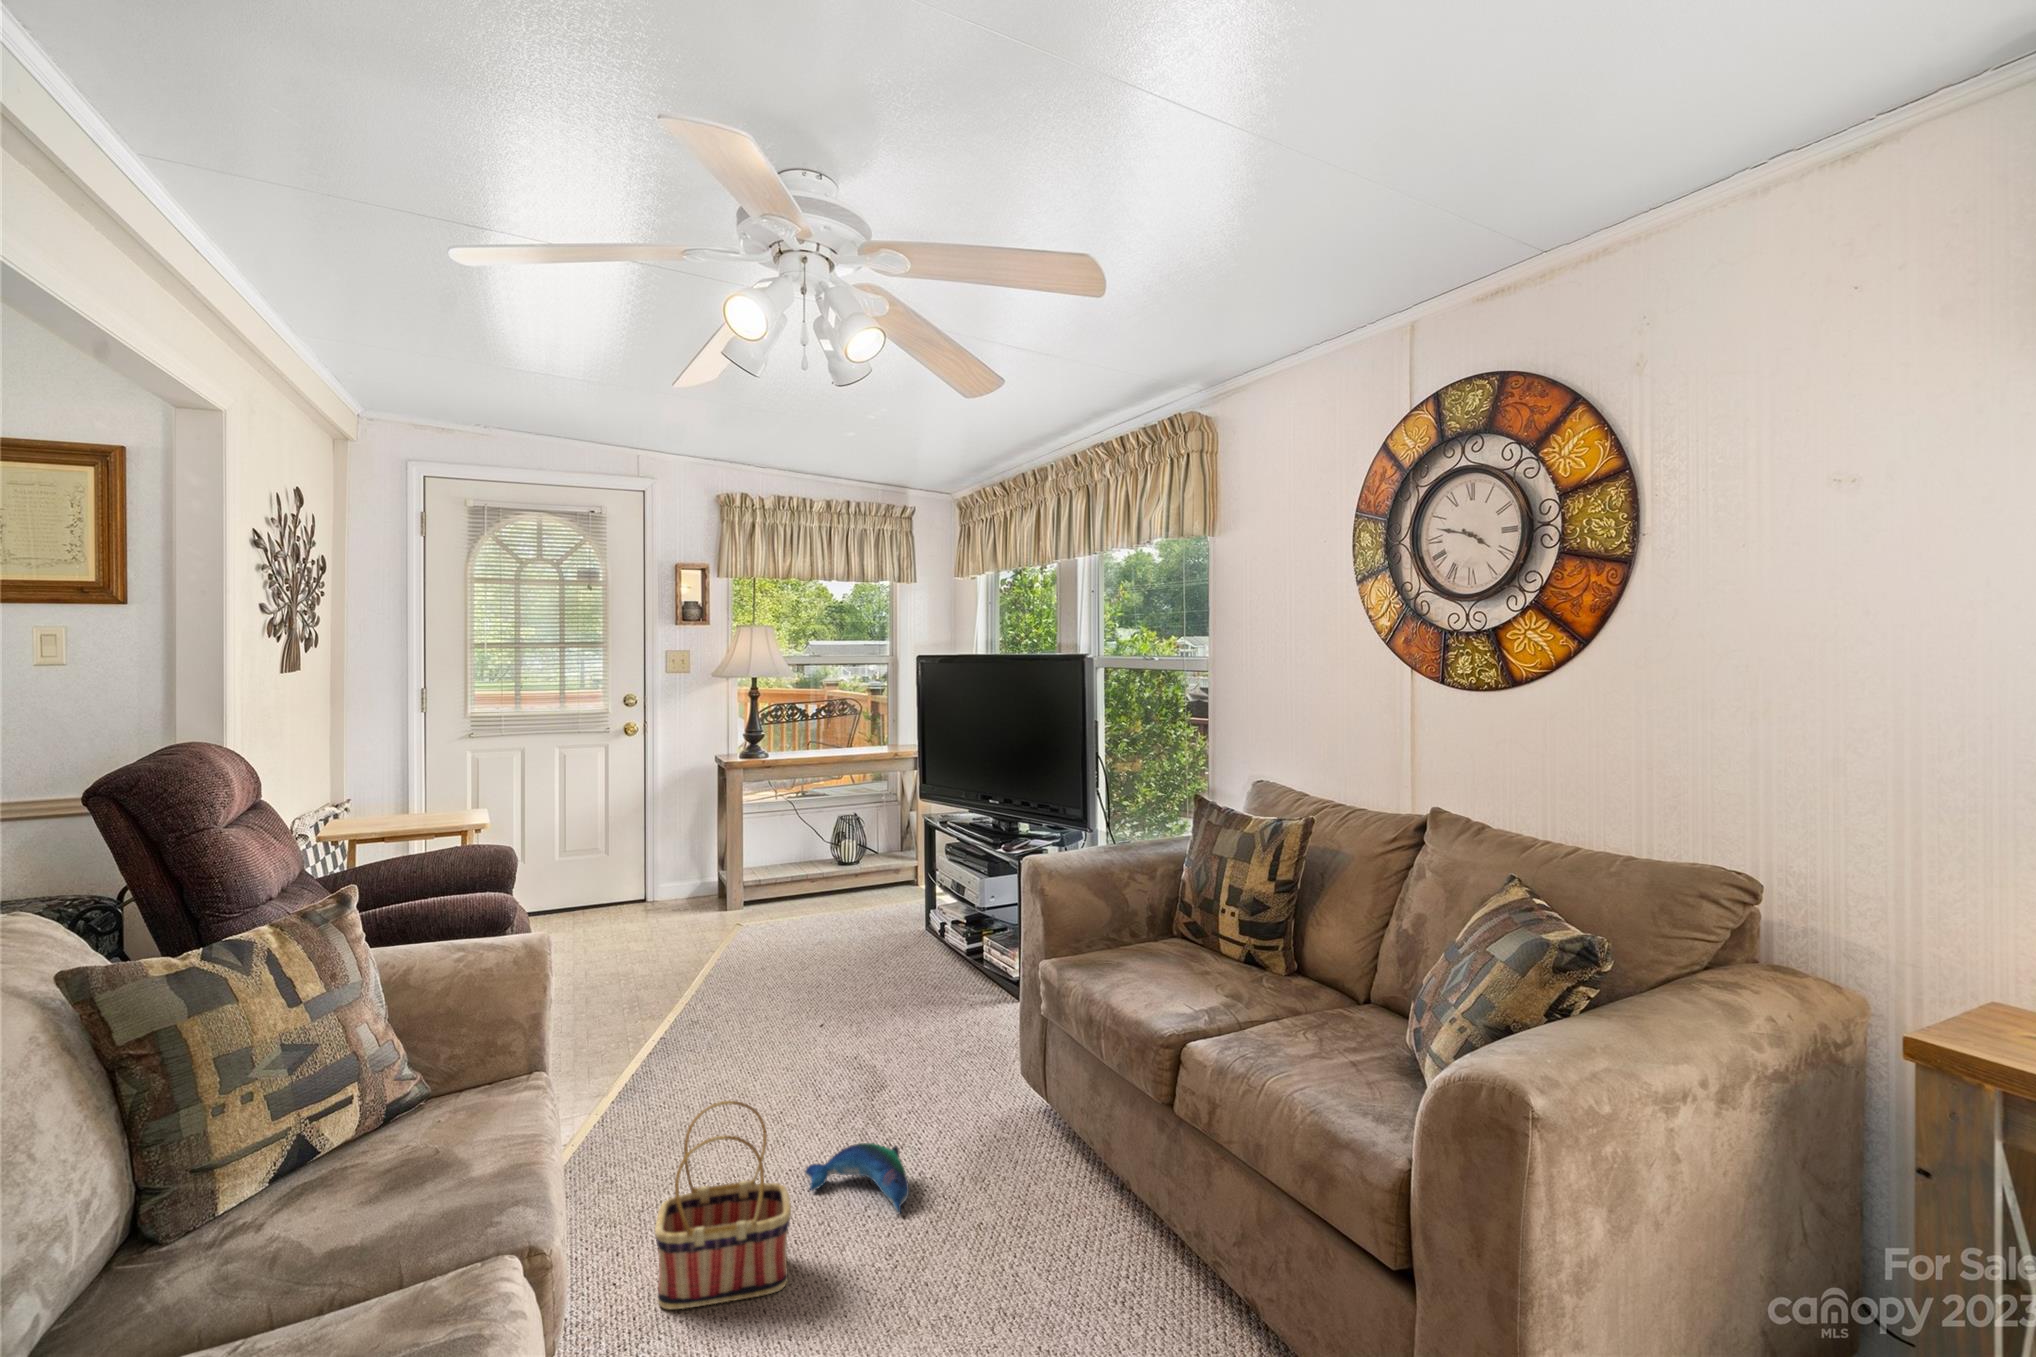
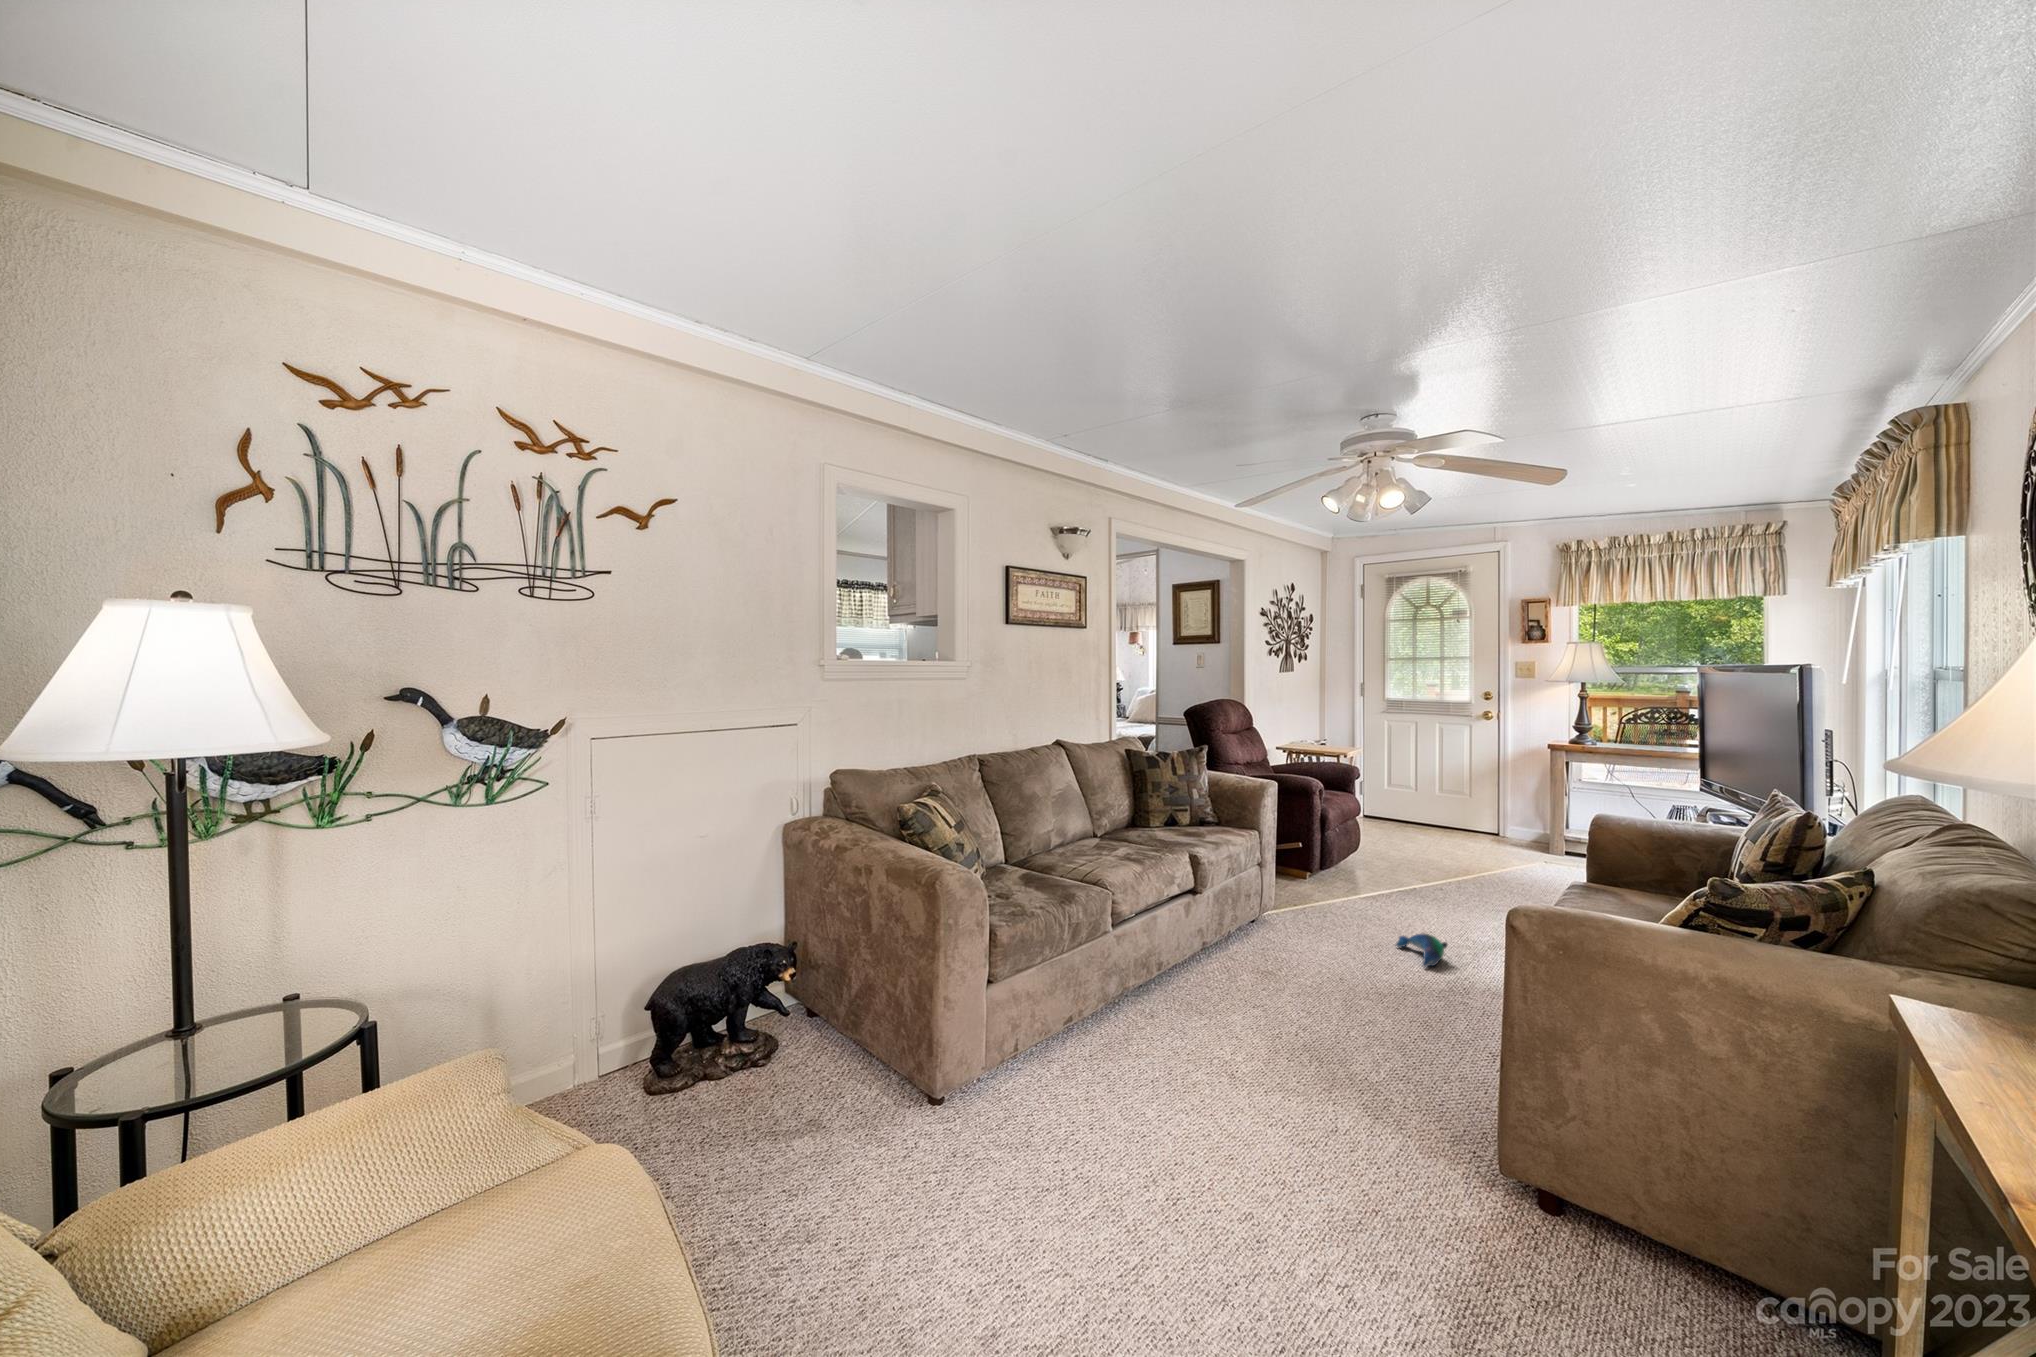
basket: present [655,1101,791,1309] -> none [1291,869,1356,959]

